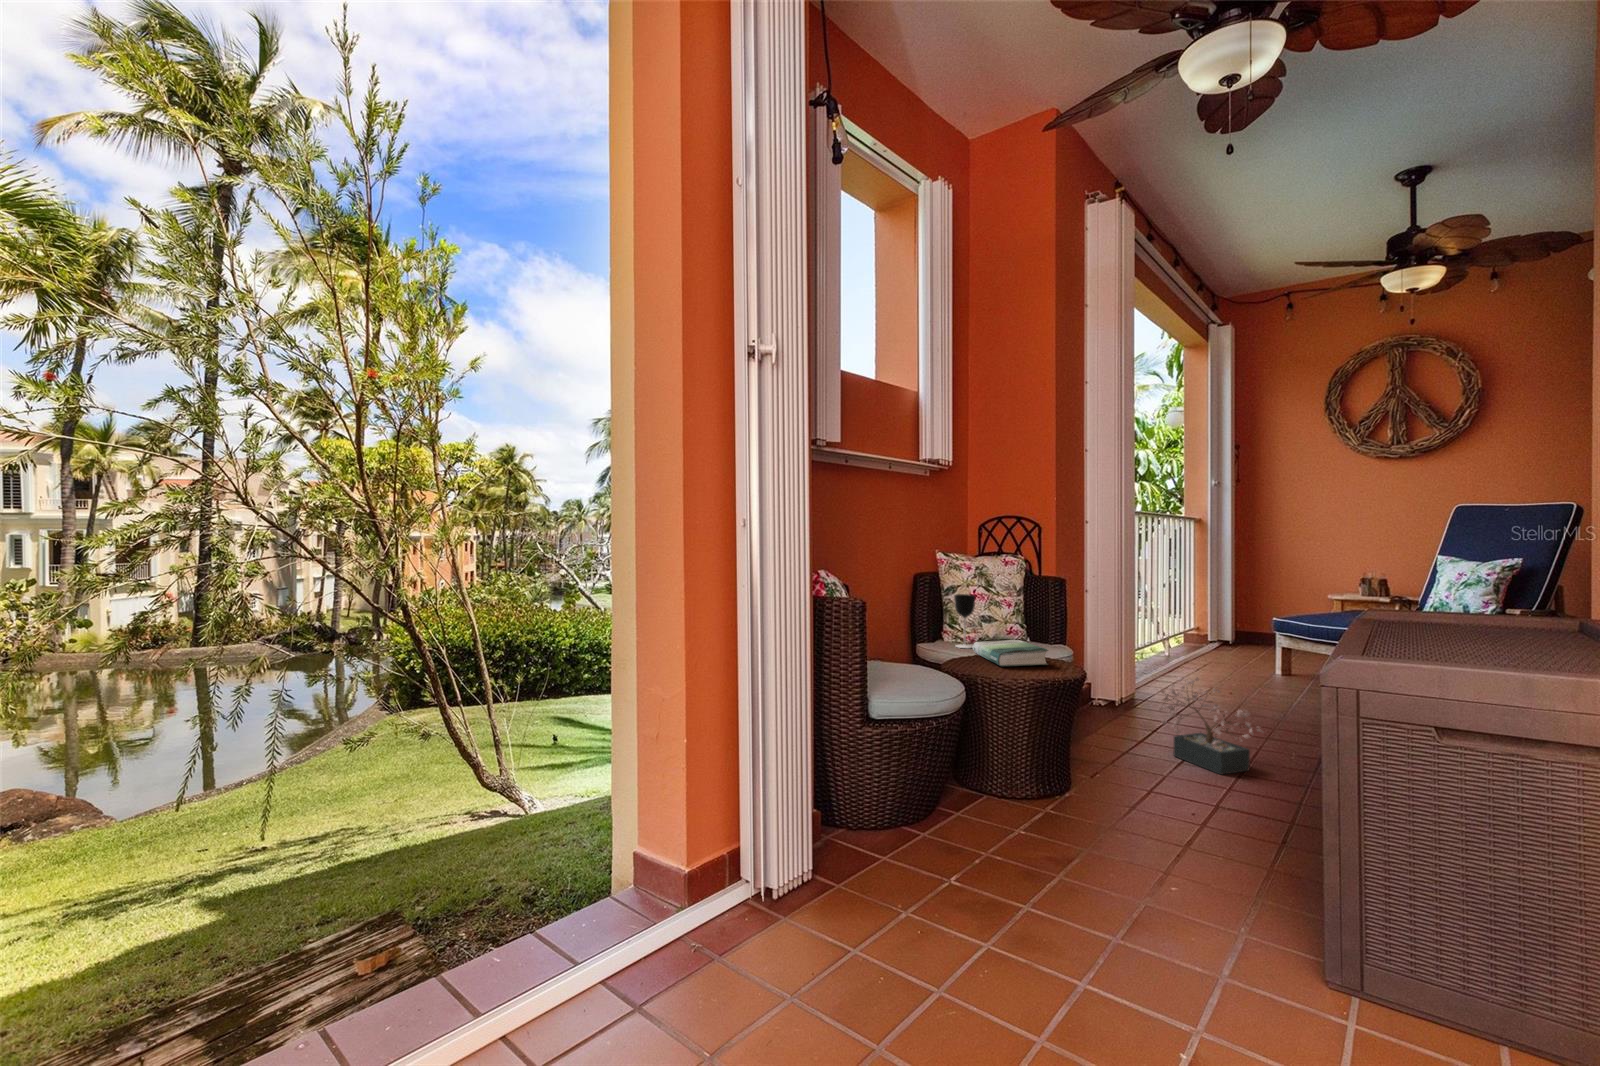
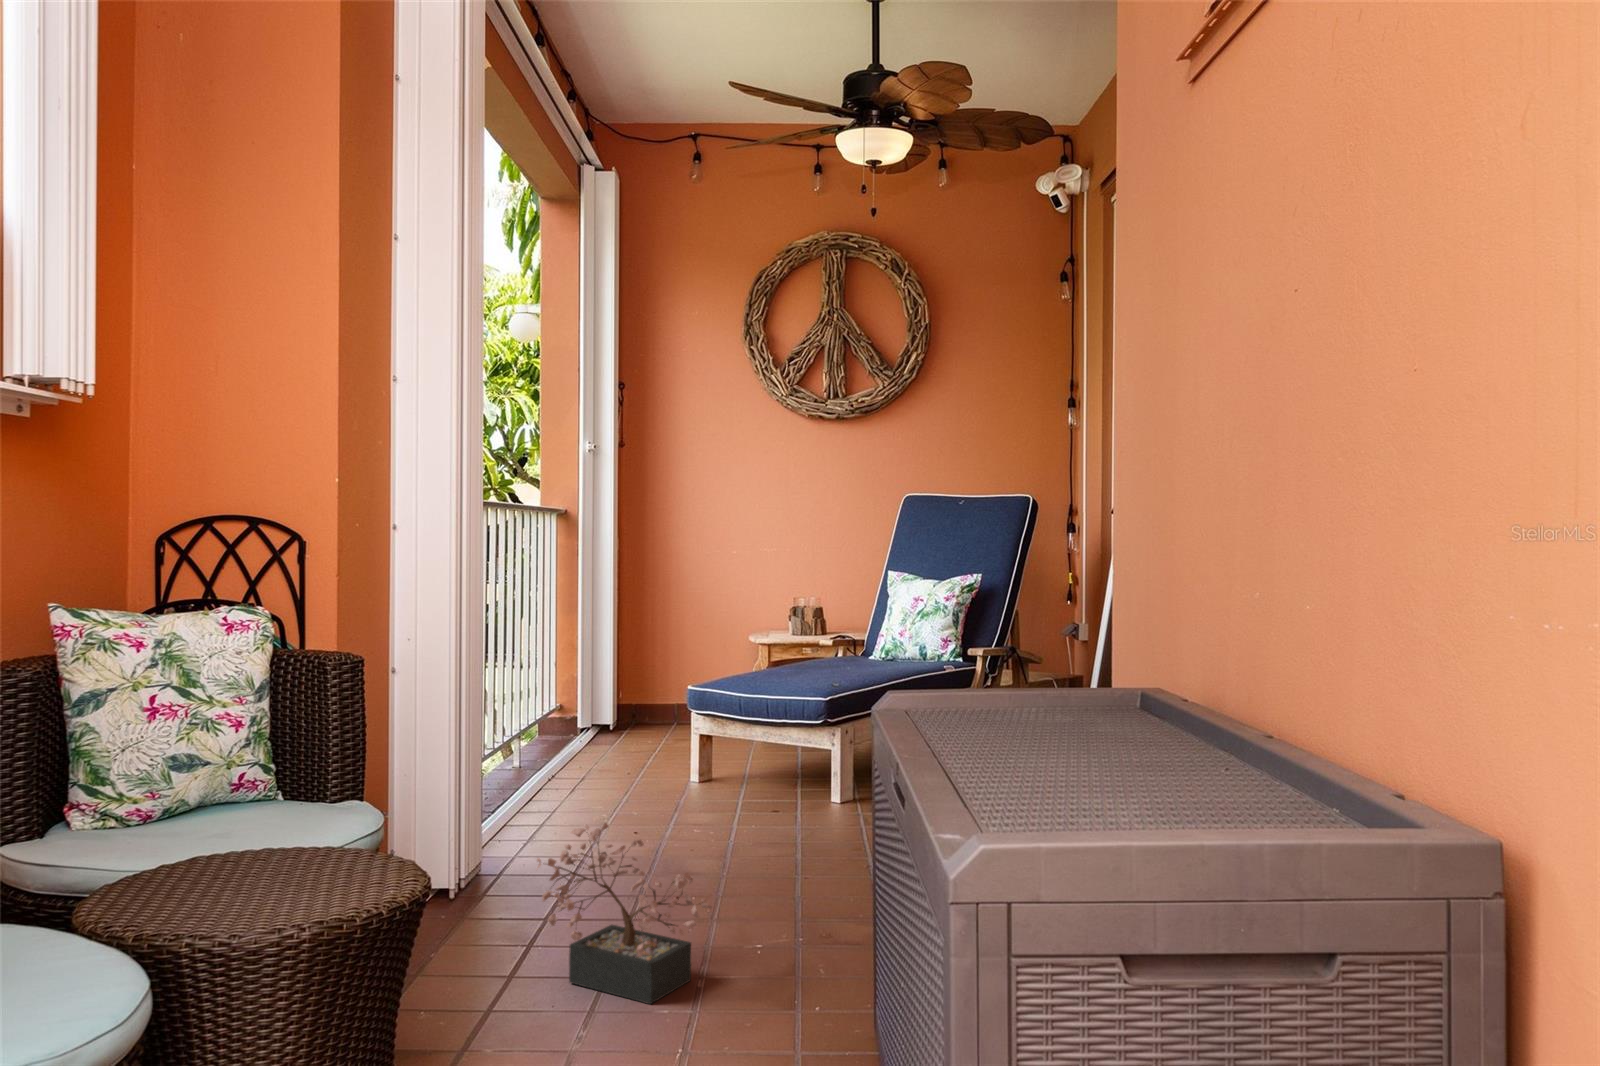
wine glass: present [954,594,975,648] -> none [86,710,146,848]
book: present [972,640,1048,666] -> none [134,809,328,891]

